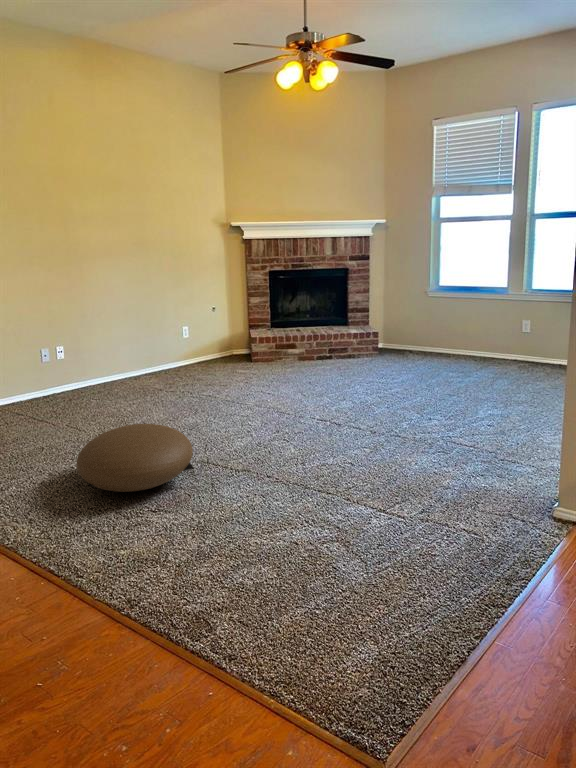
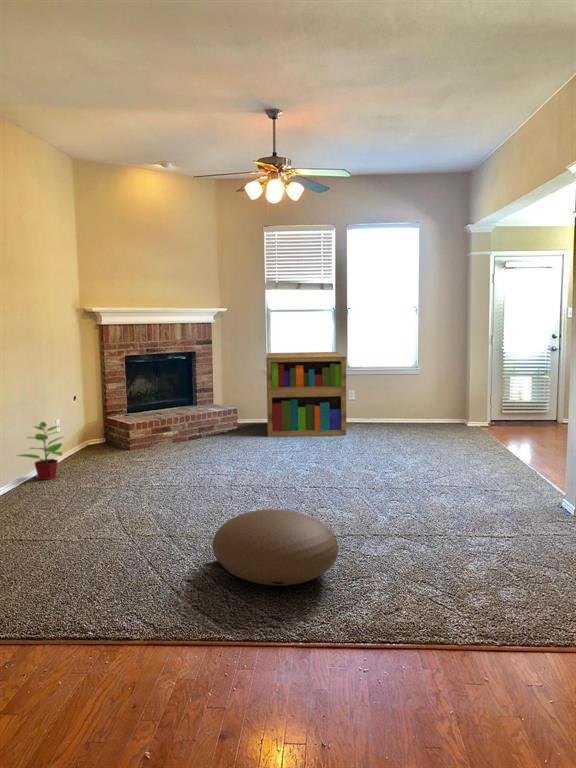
bookshelf: none [392,272,512,376] -> present [266,352,346,437]
potted plant: none [133,325,173,376] -> present [18,422,62,480]

